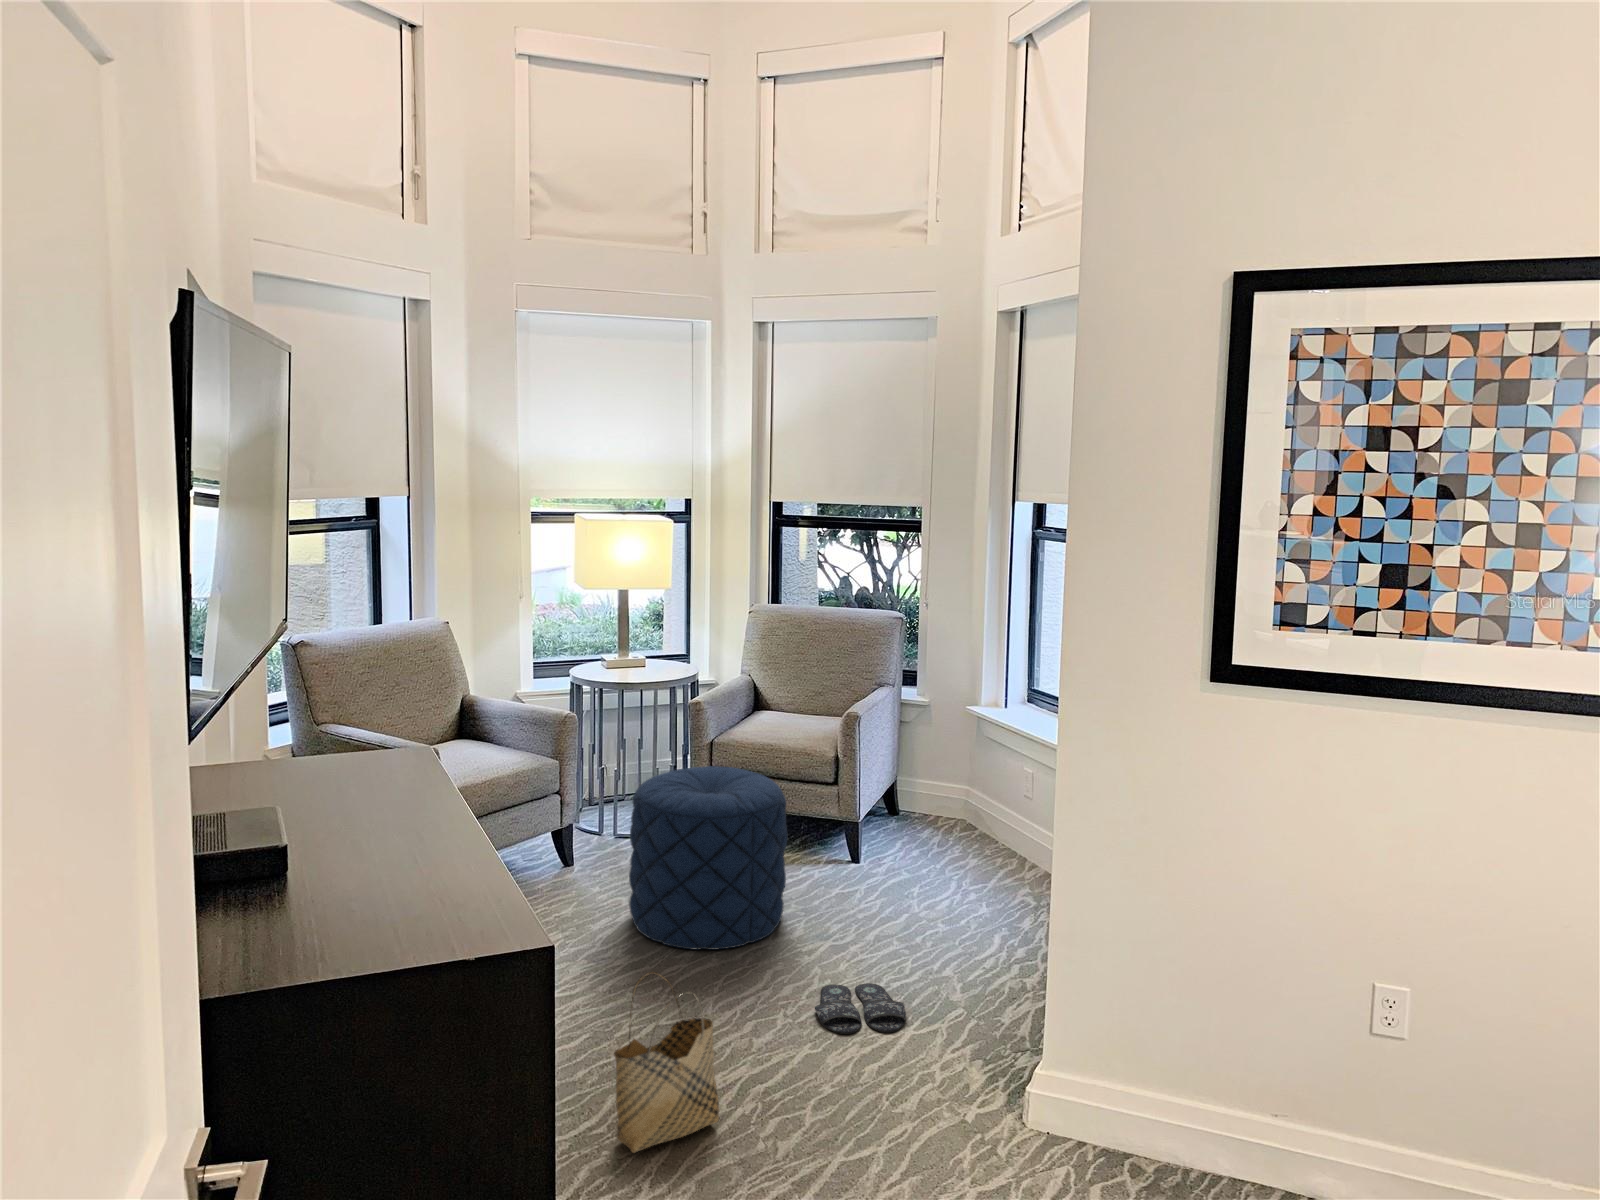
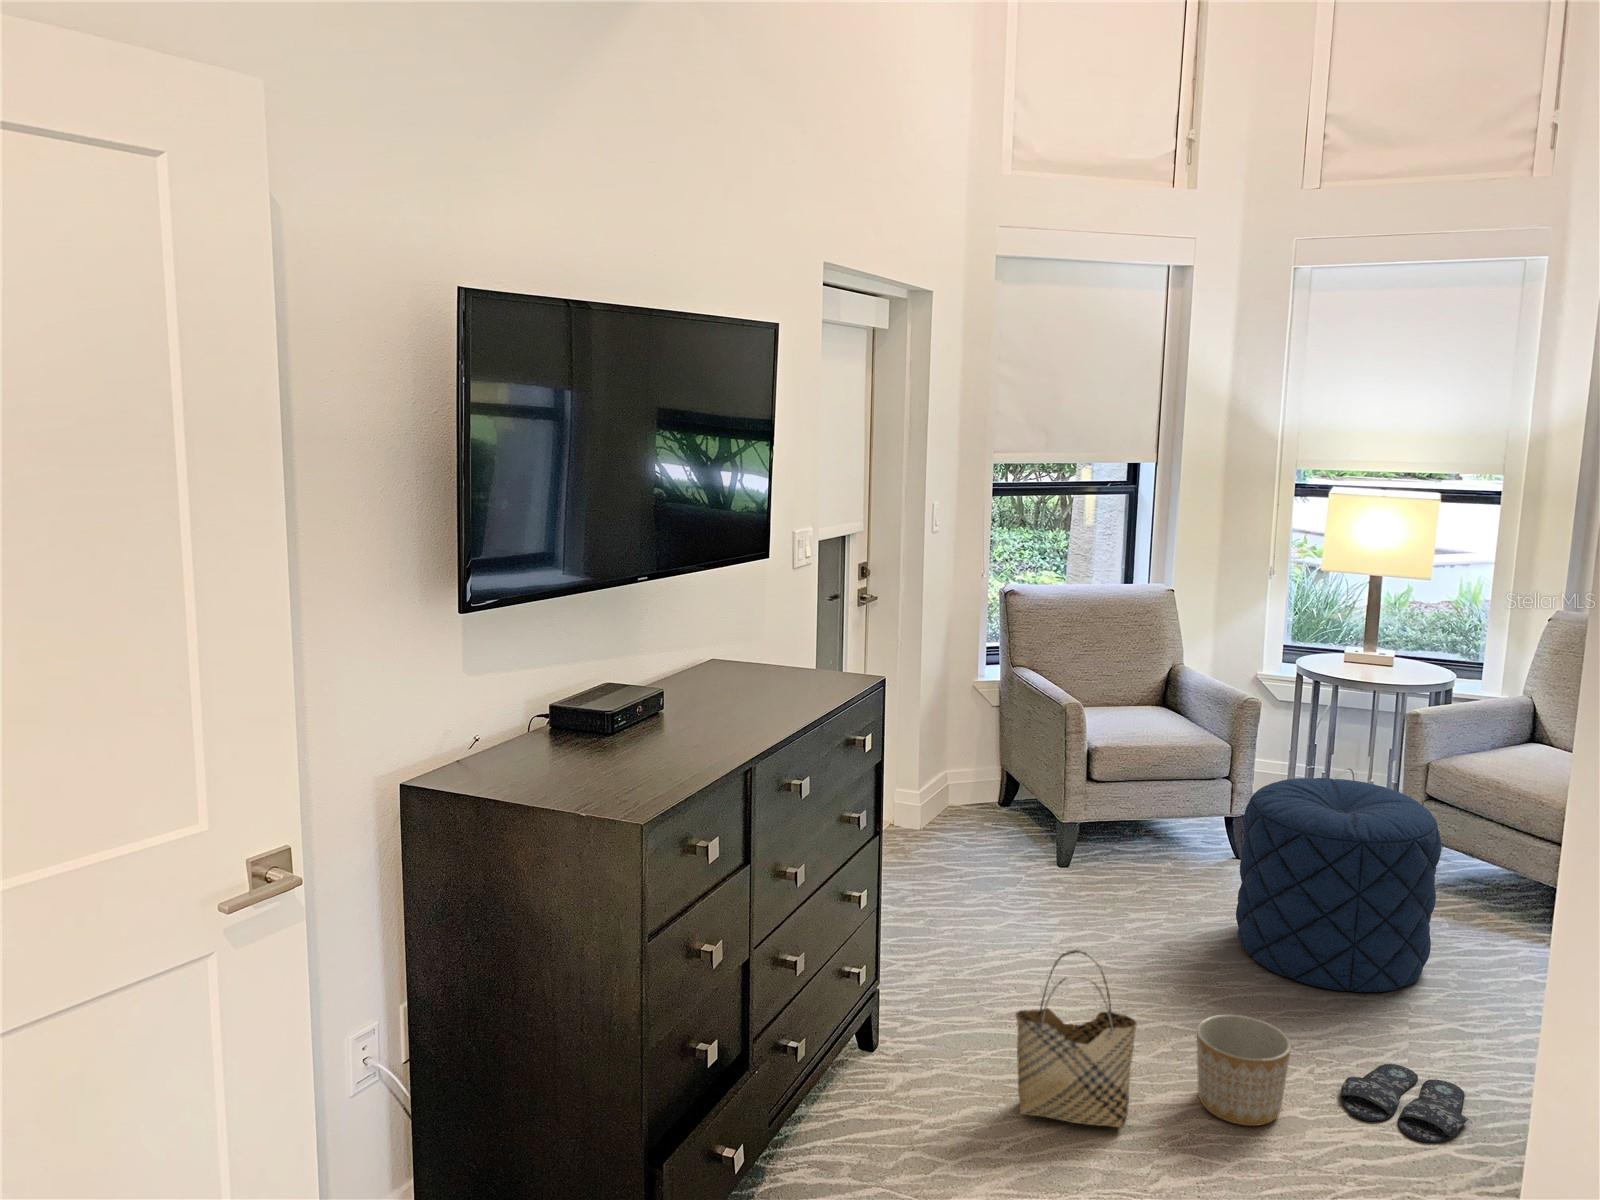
planter: none [731,983,810,1079] -> present [1197,1015,1291,1126]

